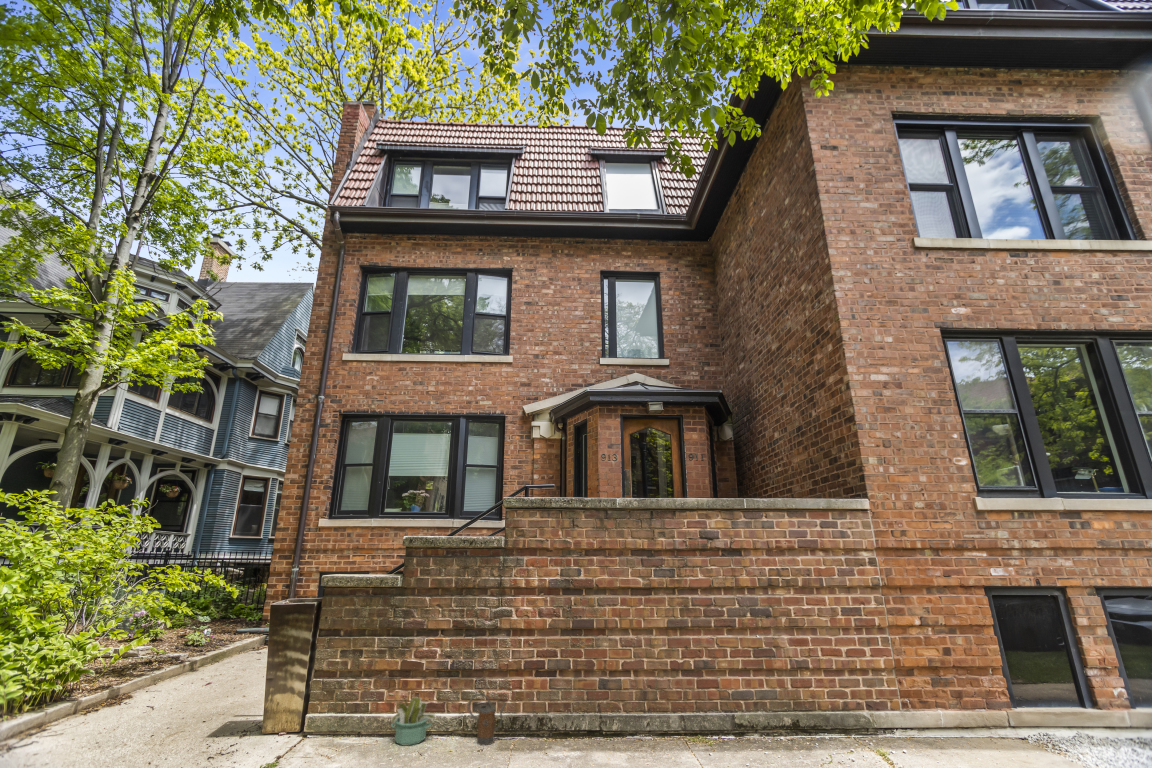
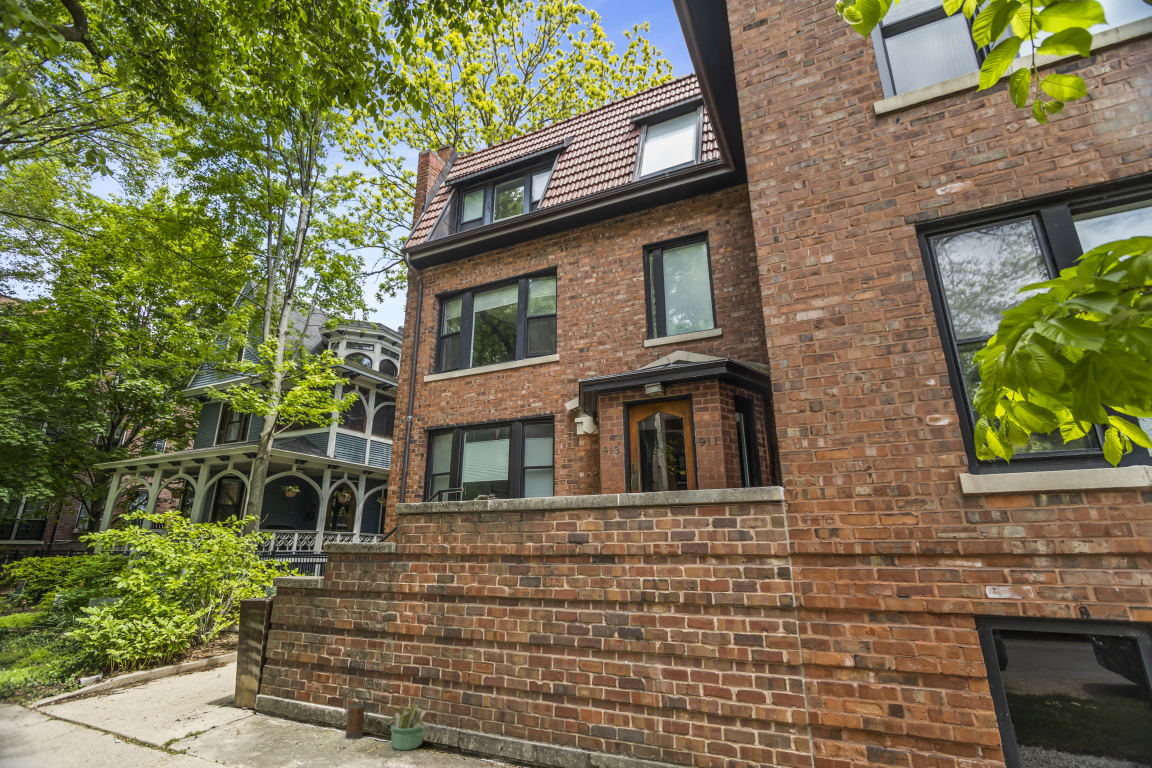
decorative plant: present [391,697,435,746] -> present [383,704,426,751]

